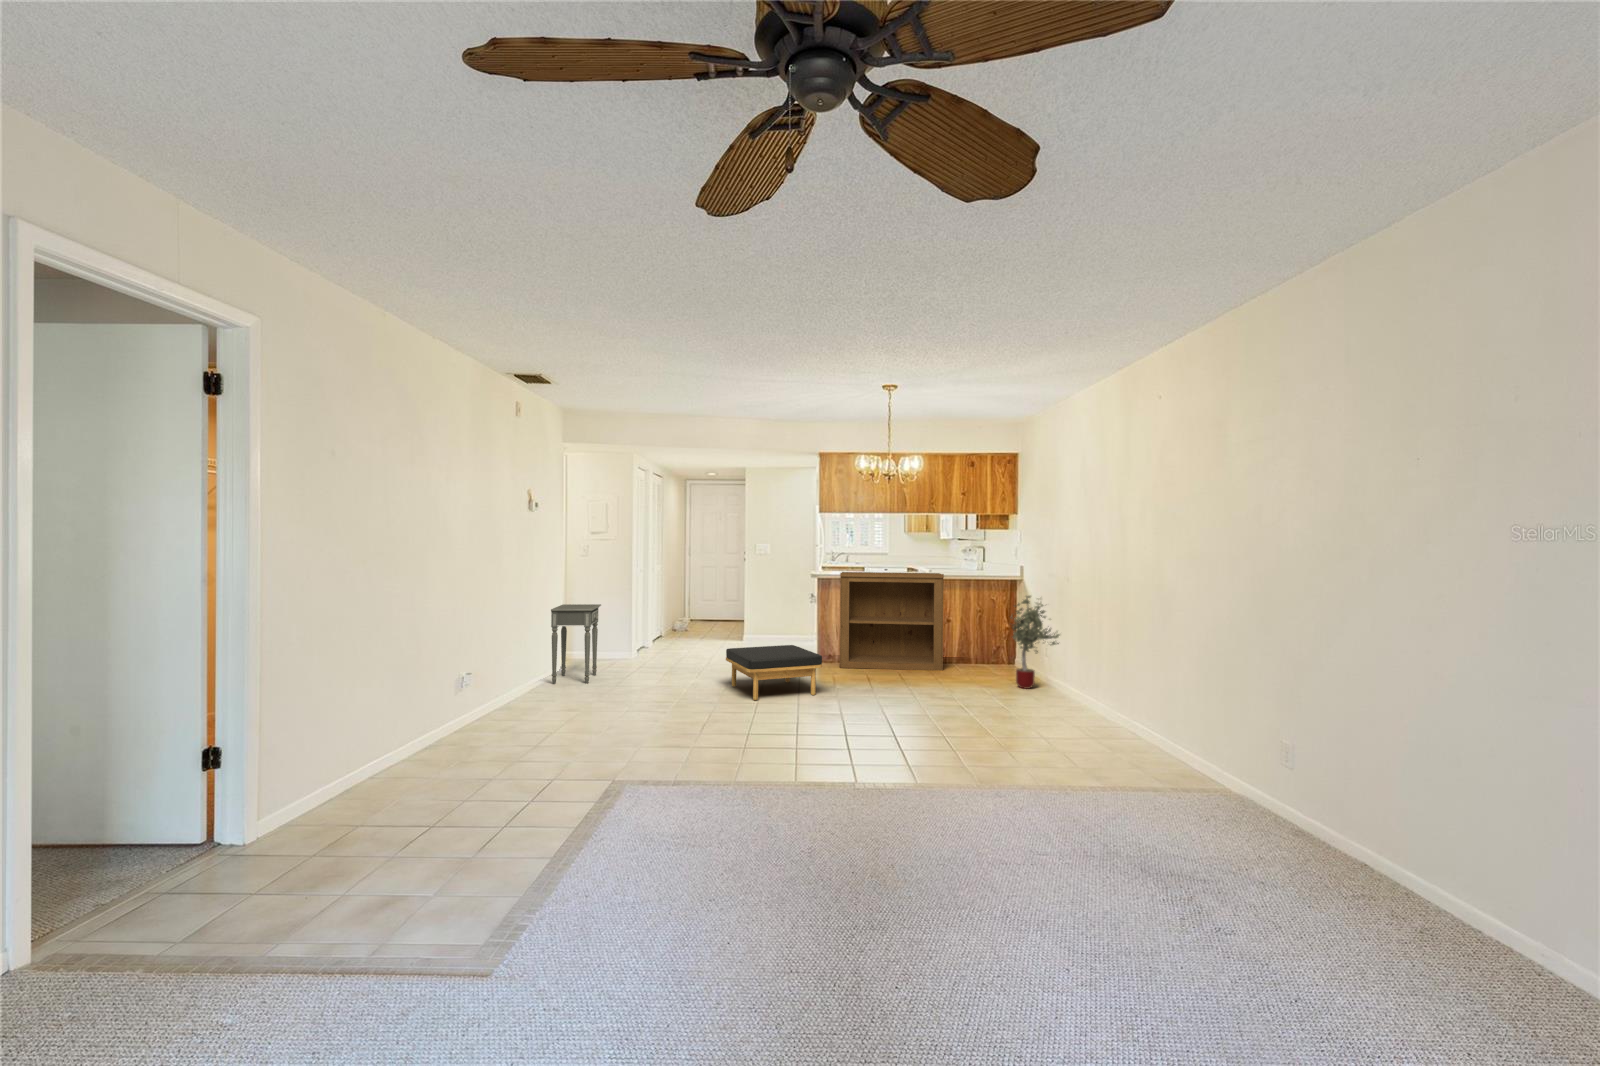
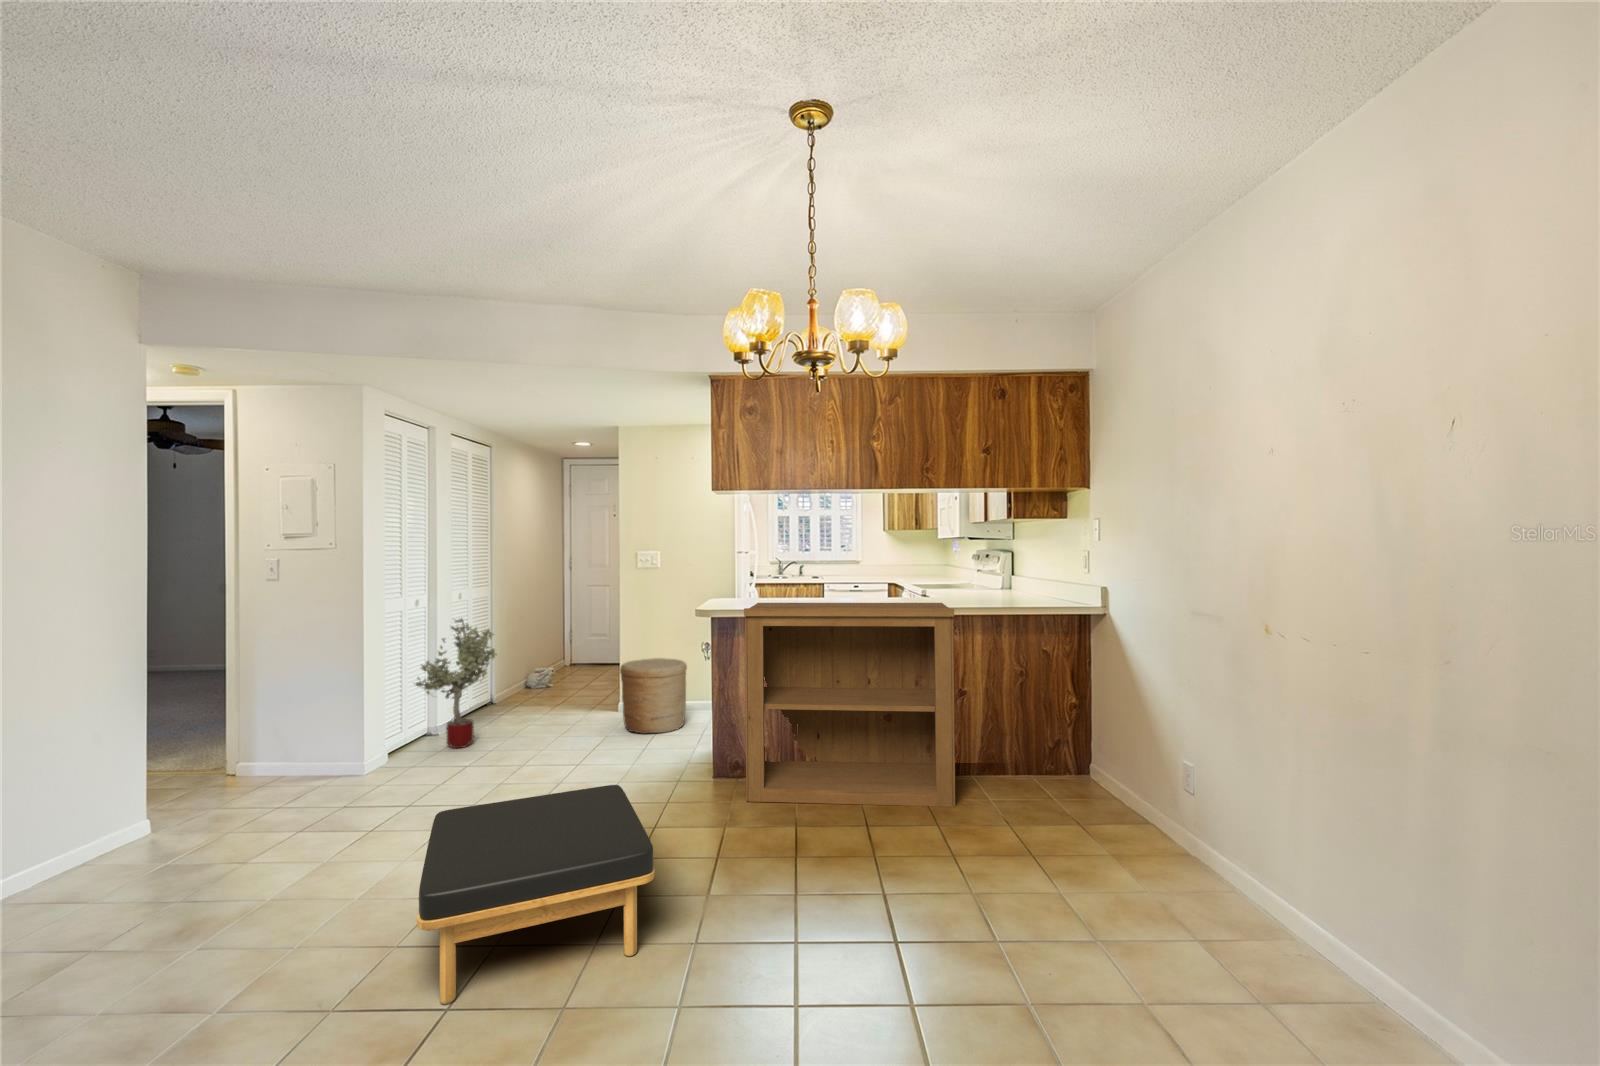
potted tree: present [1011,596,1059,689] -> present [415,618,497,748]
side table: present [551,604,601,684] -> none [7,691,210,902]
woven basket: none [754,608,792,648] -> present [620,658,687,734]

